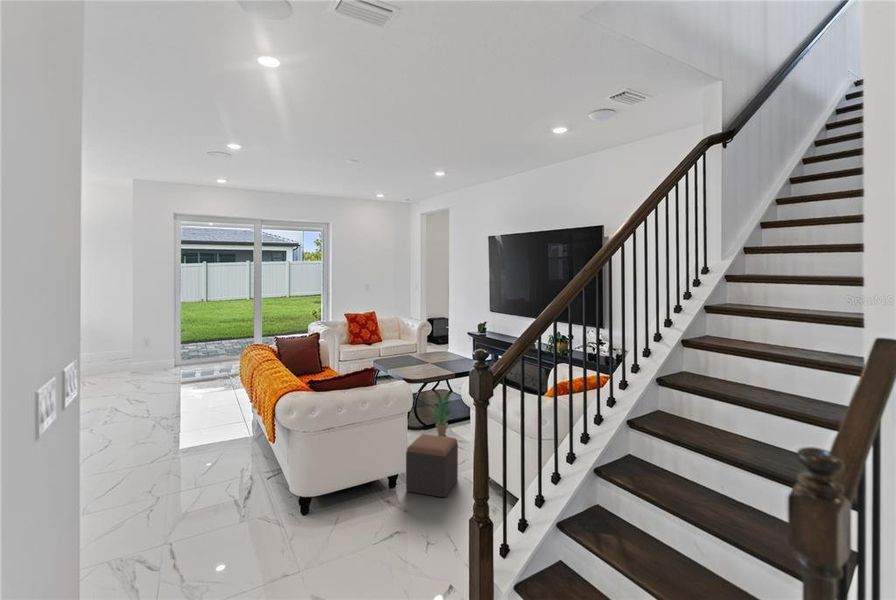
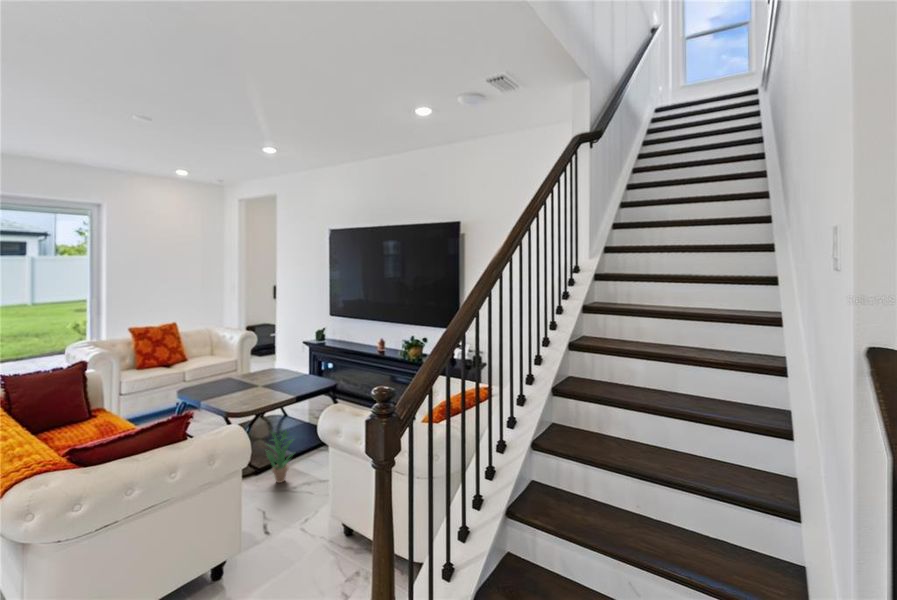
footstool: present [406,434,458,497] -> none [238,493,311,582]

